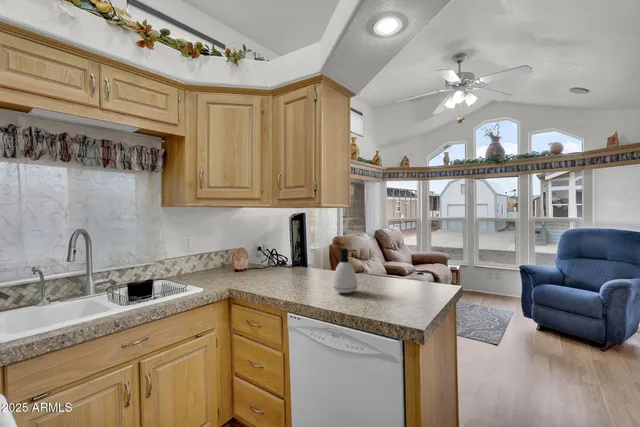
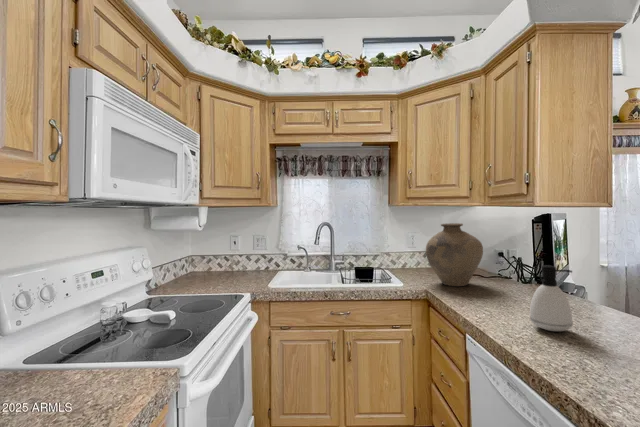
vase: none [221,224,270,281] -> present [426,223,483,286]

